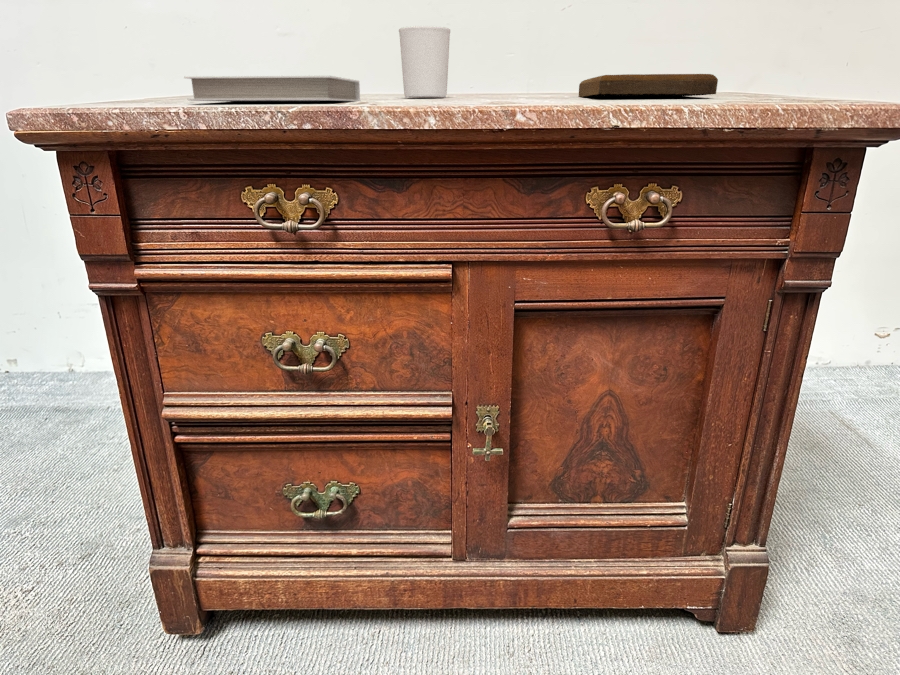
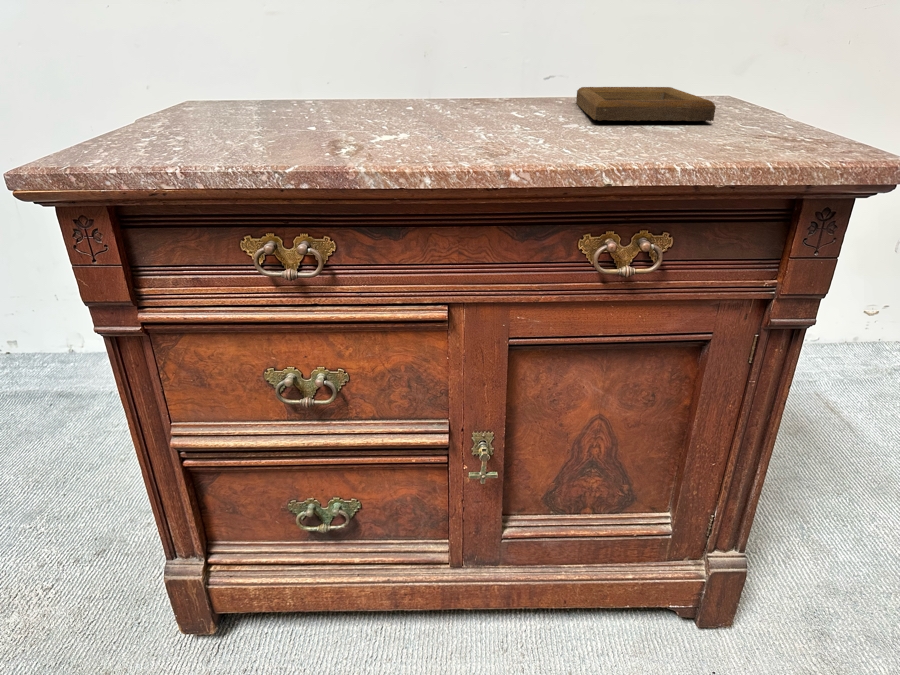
candle holder: present [399,26,450,97] -> none [392,35,445,107]
hardback book: present [184,76,360,102] -> none [175,99,354,135]

